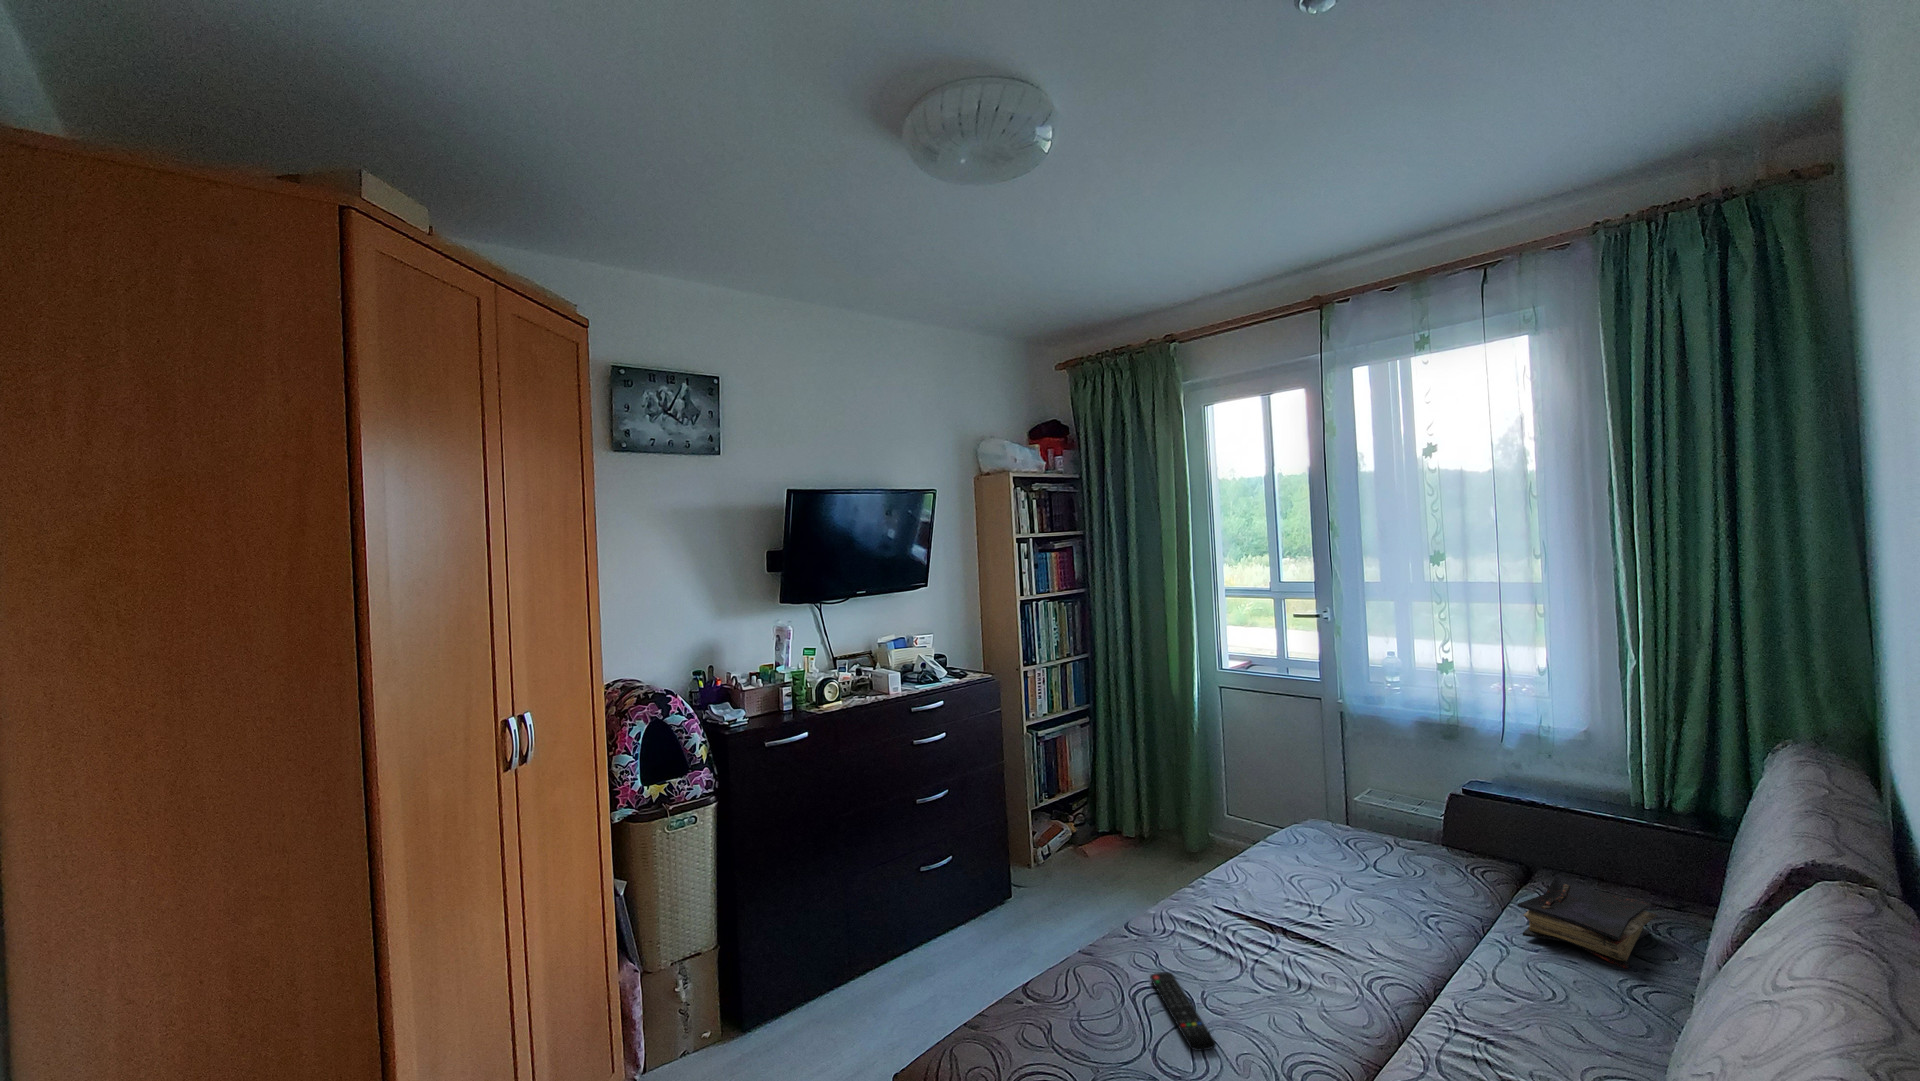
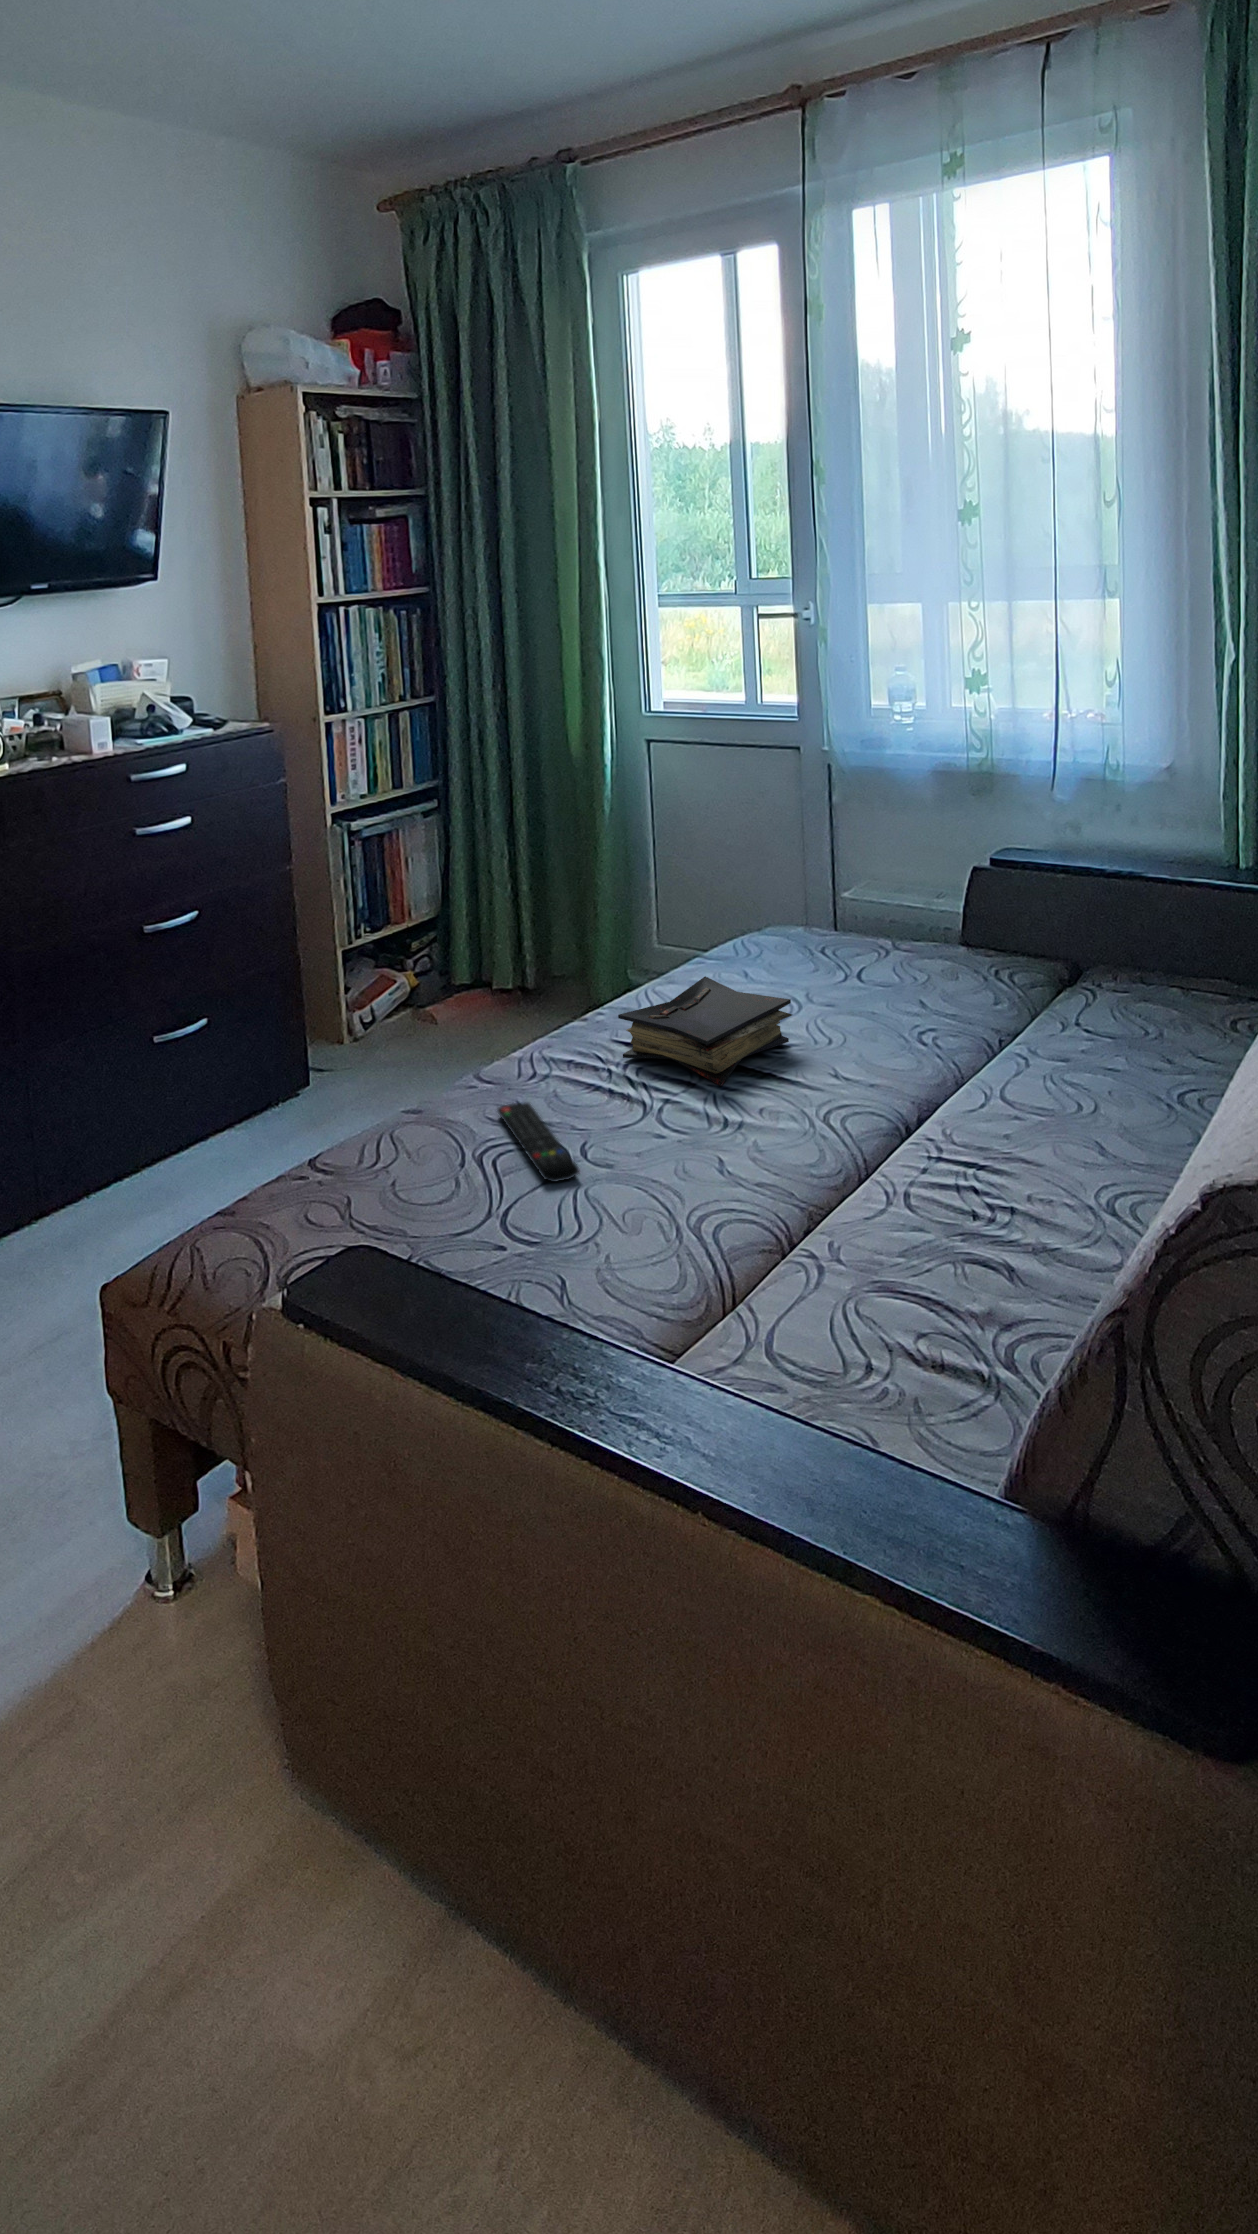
book: present [1518,874,1657,970] -> present [618,976,792,1086]

